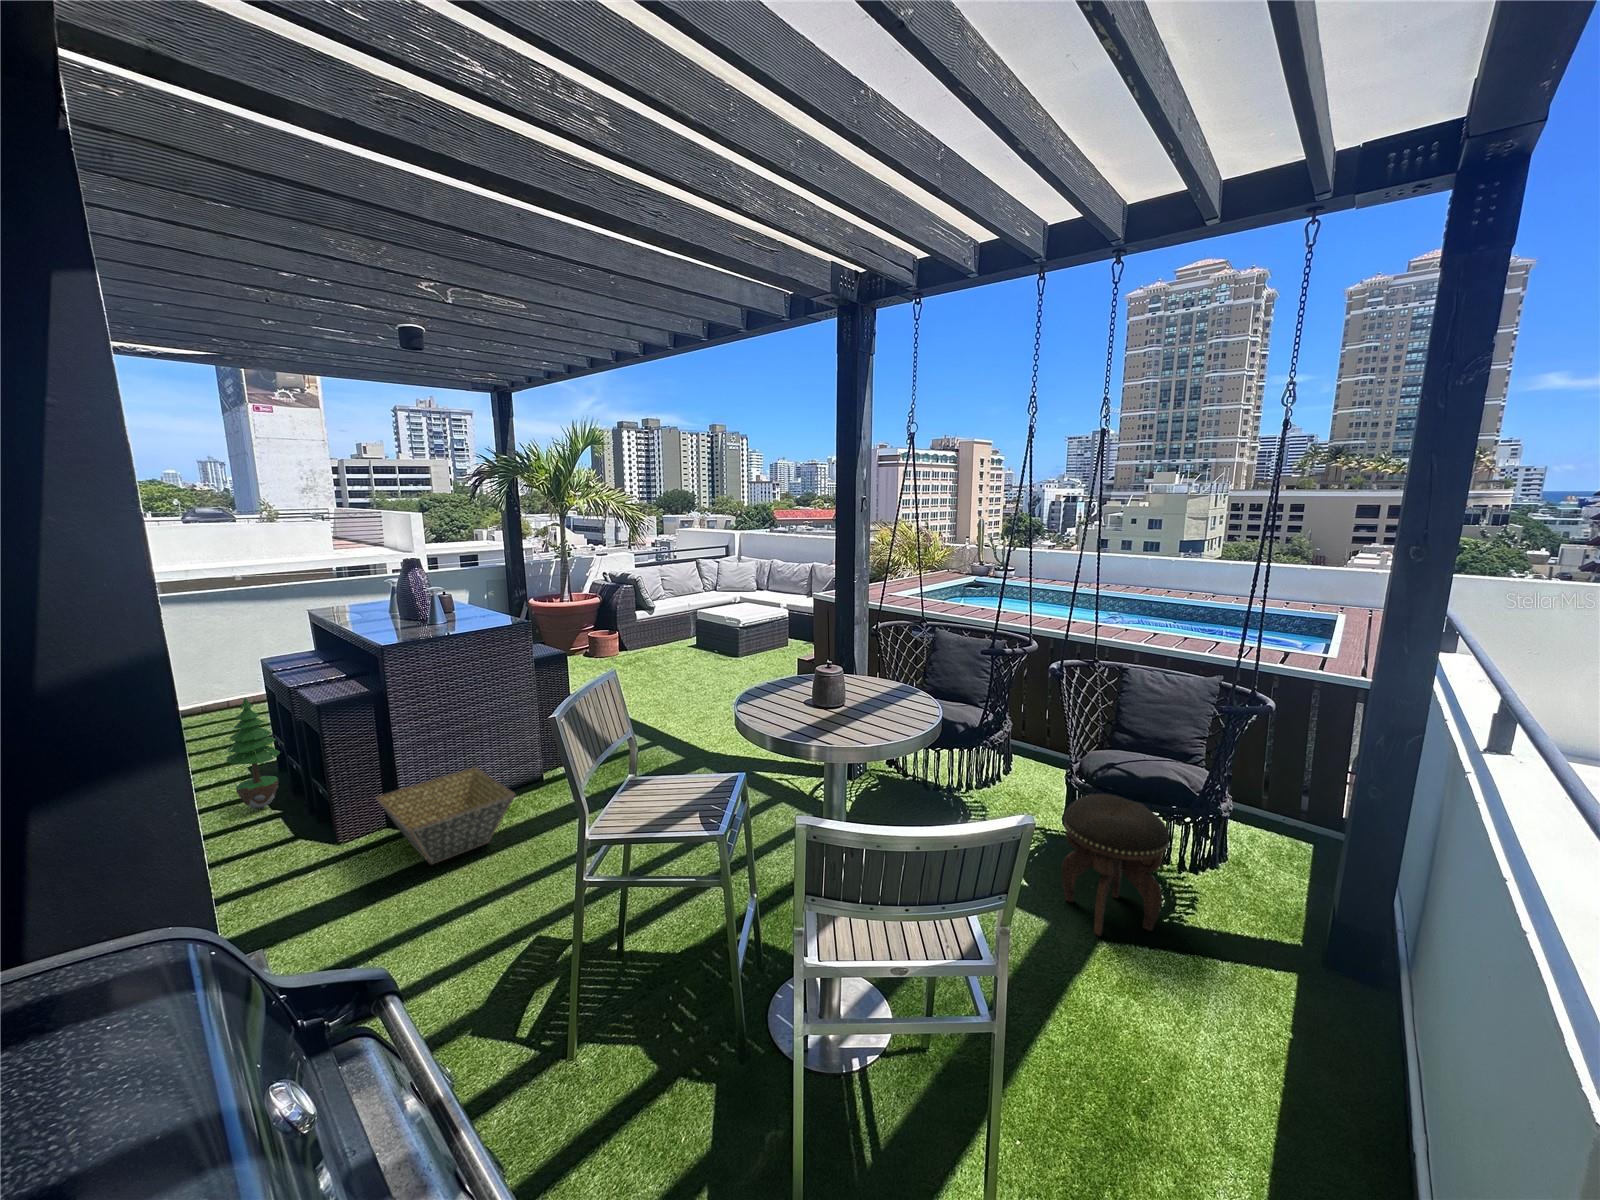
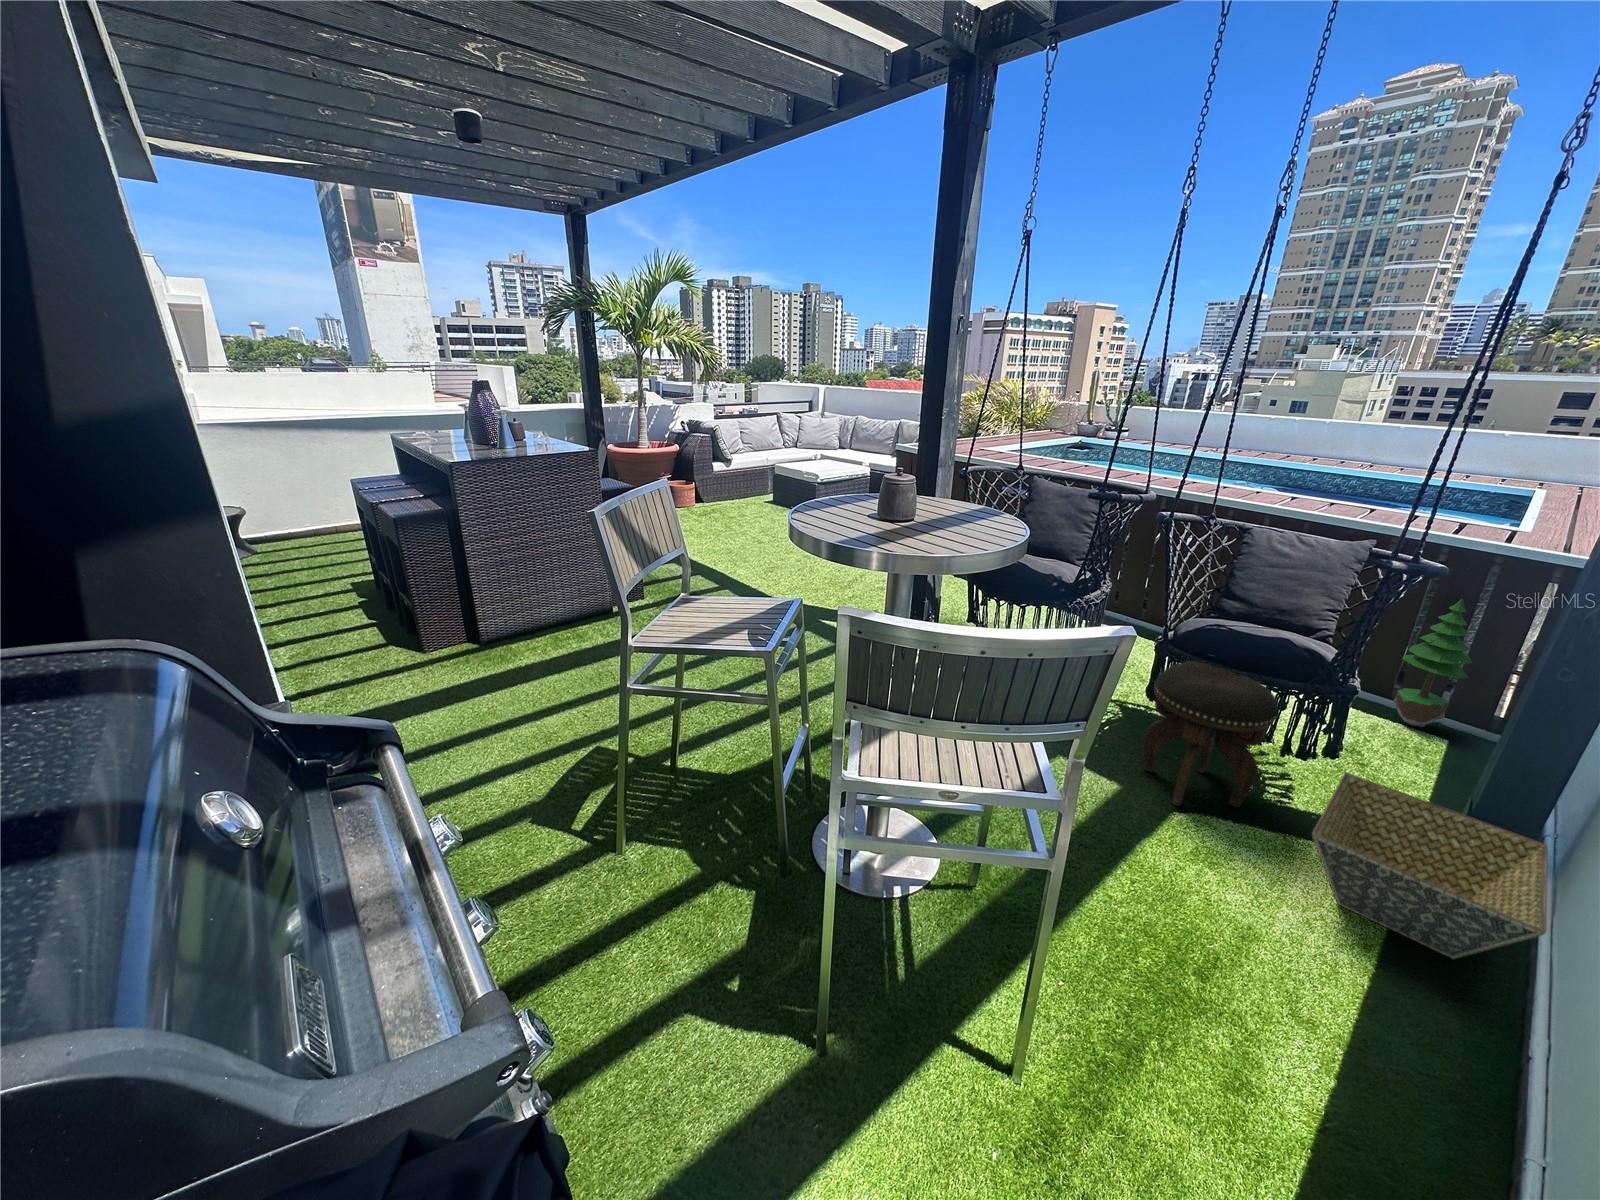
potted tree: present [227,698,280,809] -> present [1393,599,1472,727]
basket: present [376,767,515,865] -> present [1312,772,1548,959]

